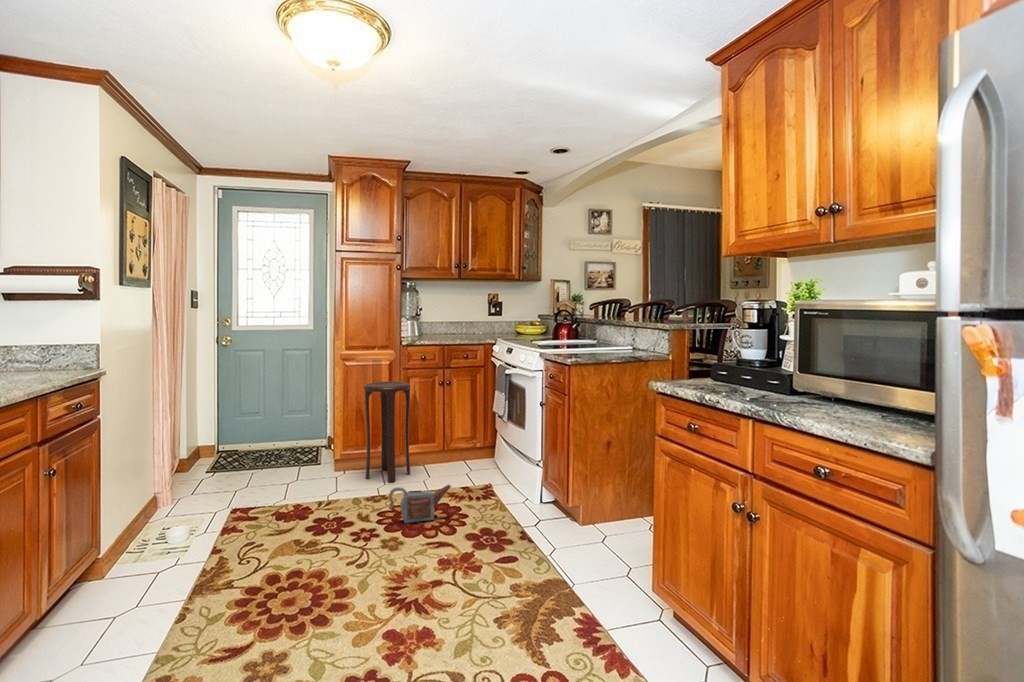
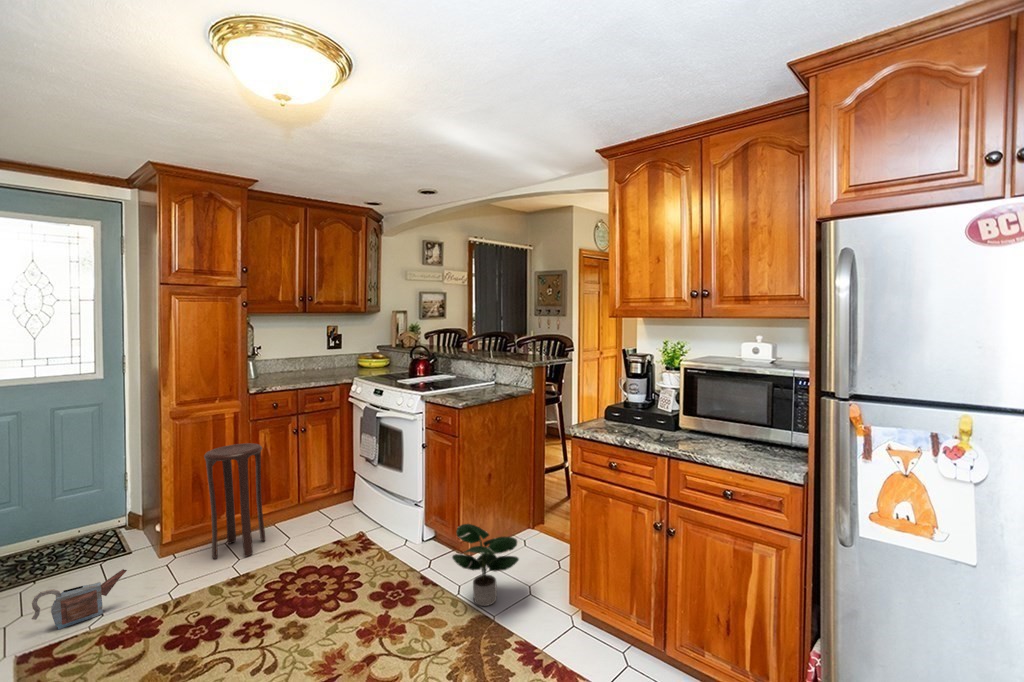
potted plant: none [539,483,615,574] -> present [452,524,519,606]
watering can: present [388,485,451,523] -> present [32,569,127,629]

